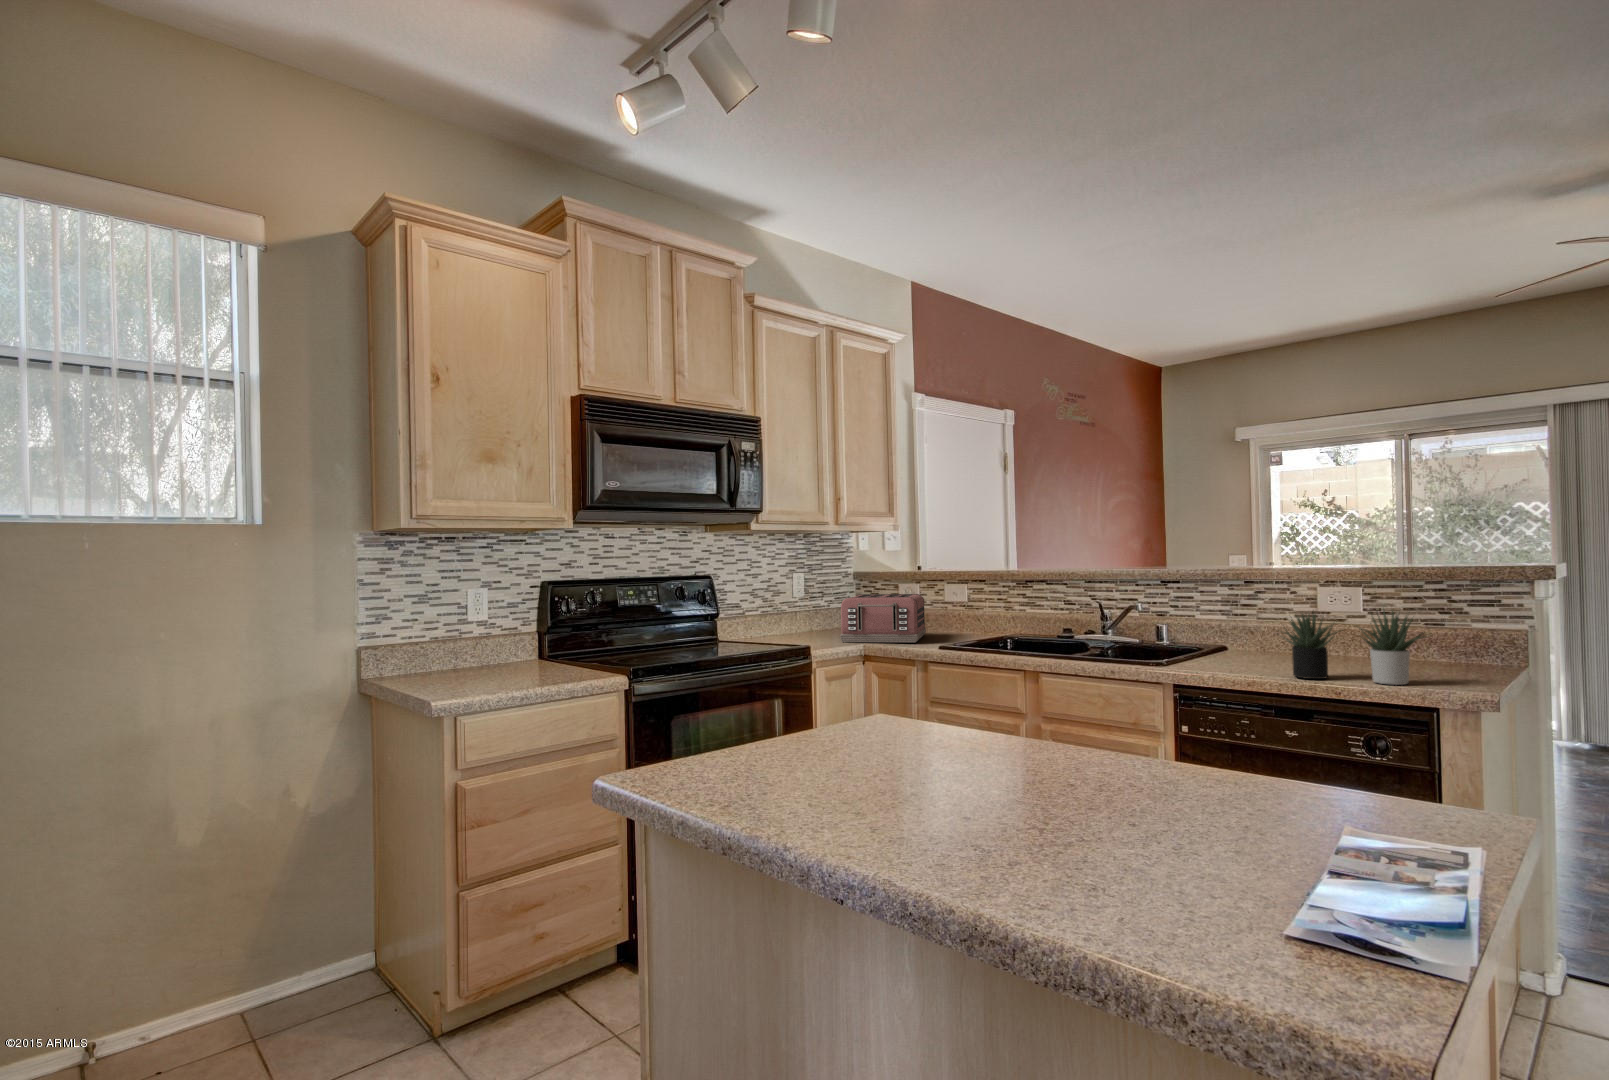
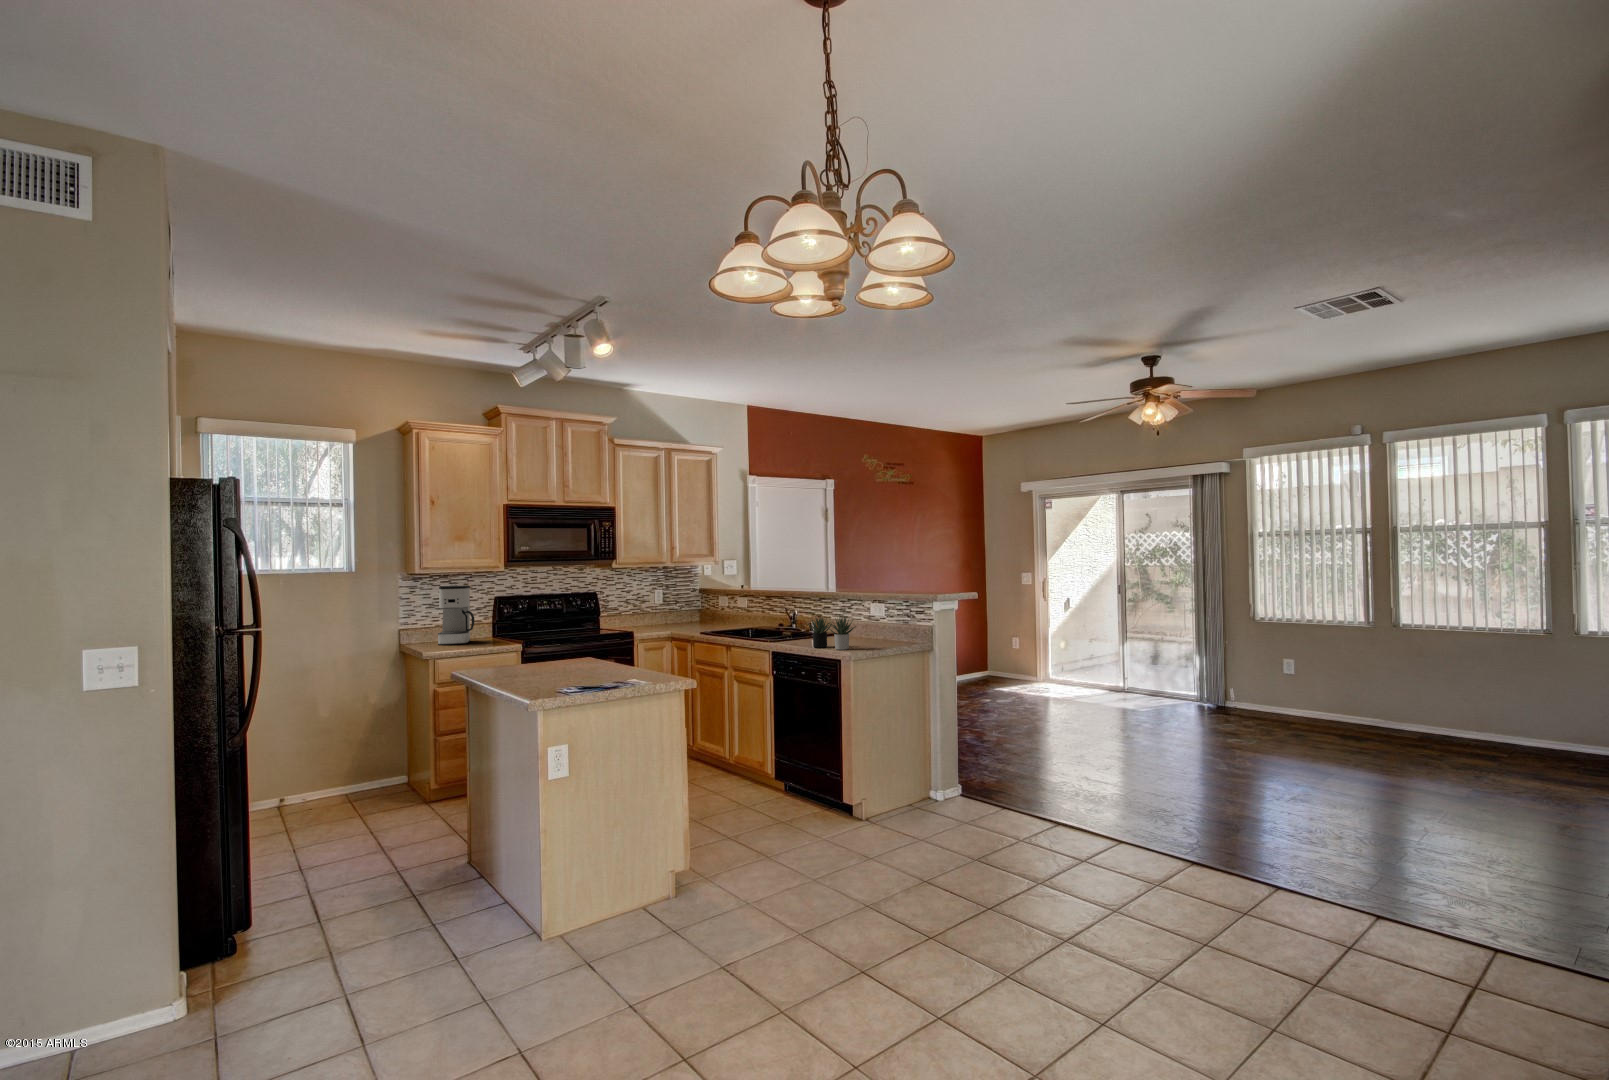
coffee maker: none [448,555,522,680] -> present [438,585,474,645]
toaster: present [840,594,926,643] -> none [662,603,719,631]

